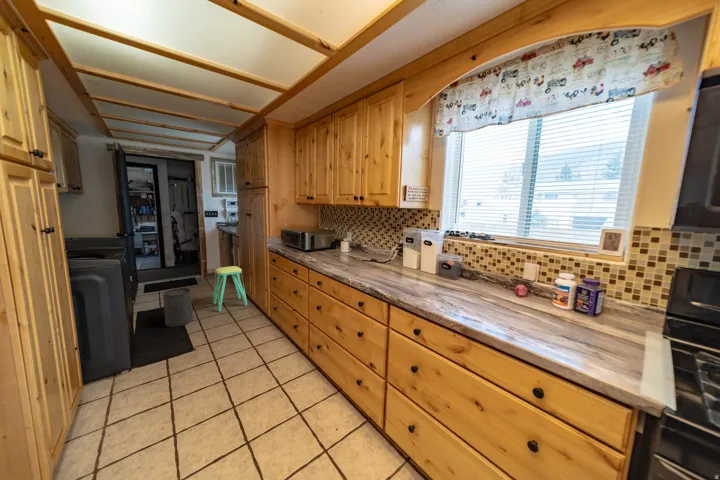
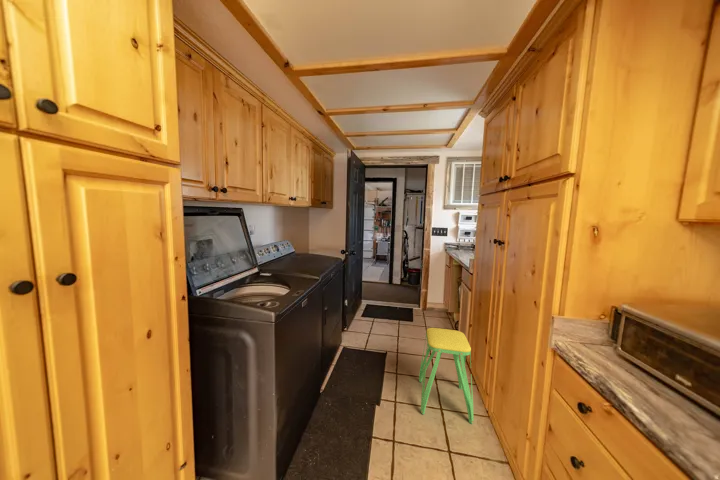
trash can: present [163,288,193,327] -> none [345,348,383,420]

